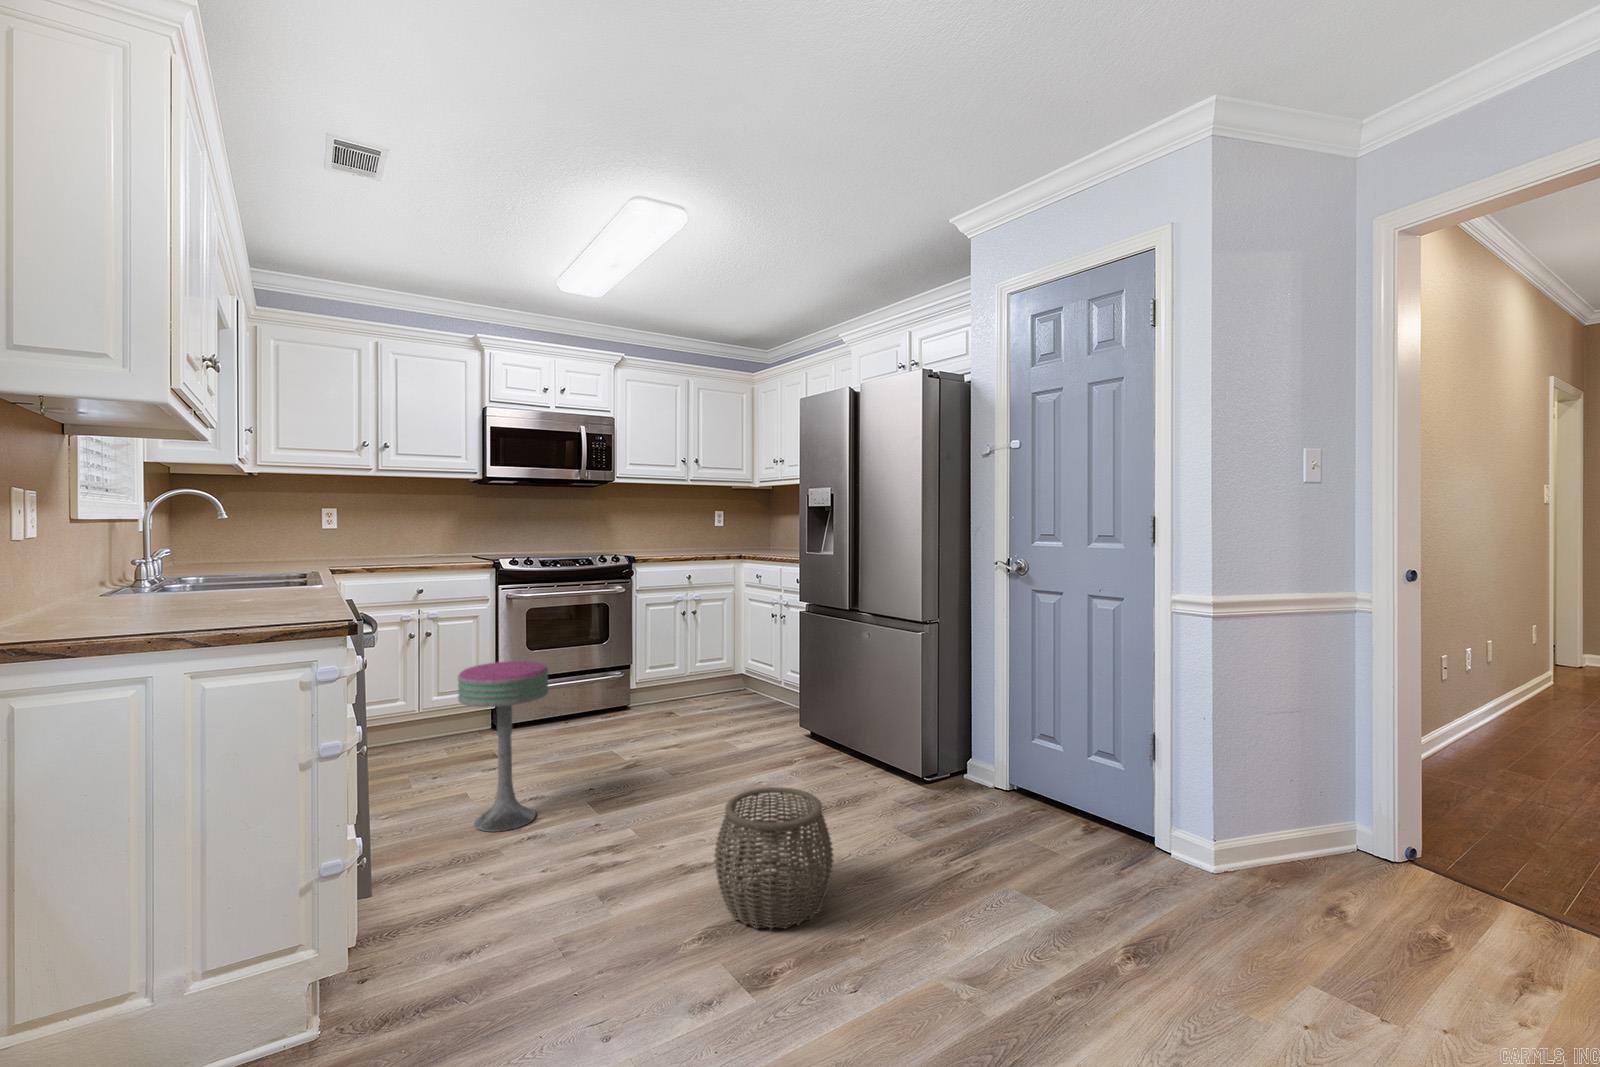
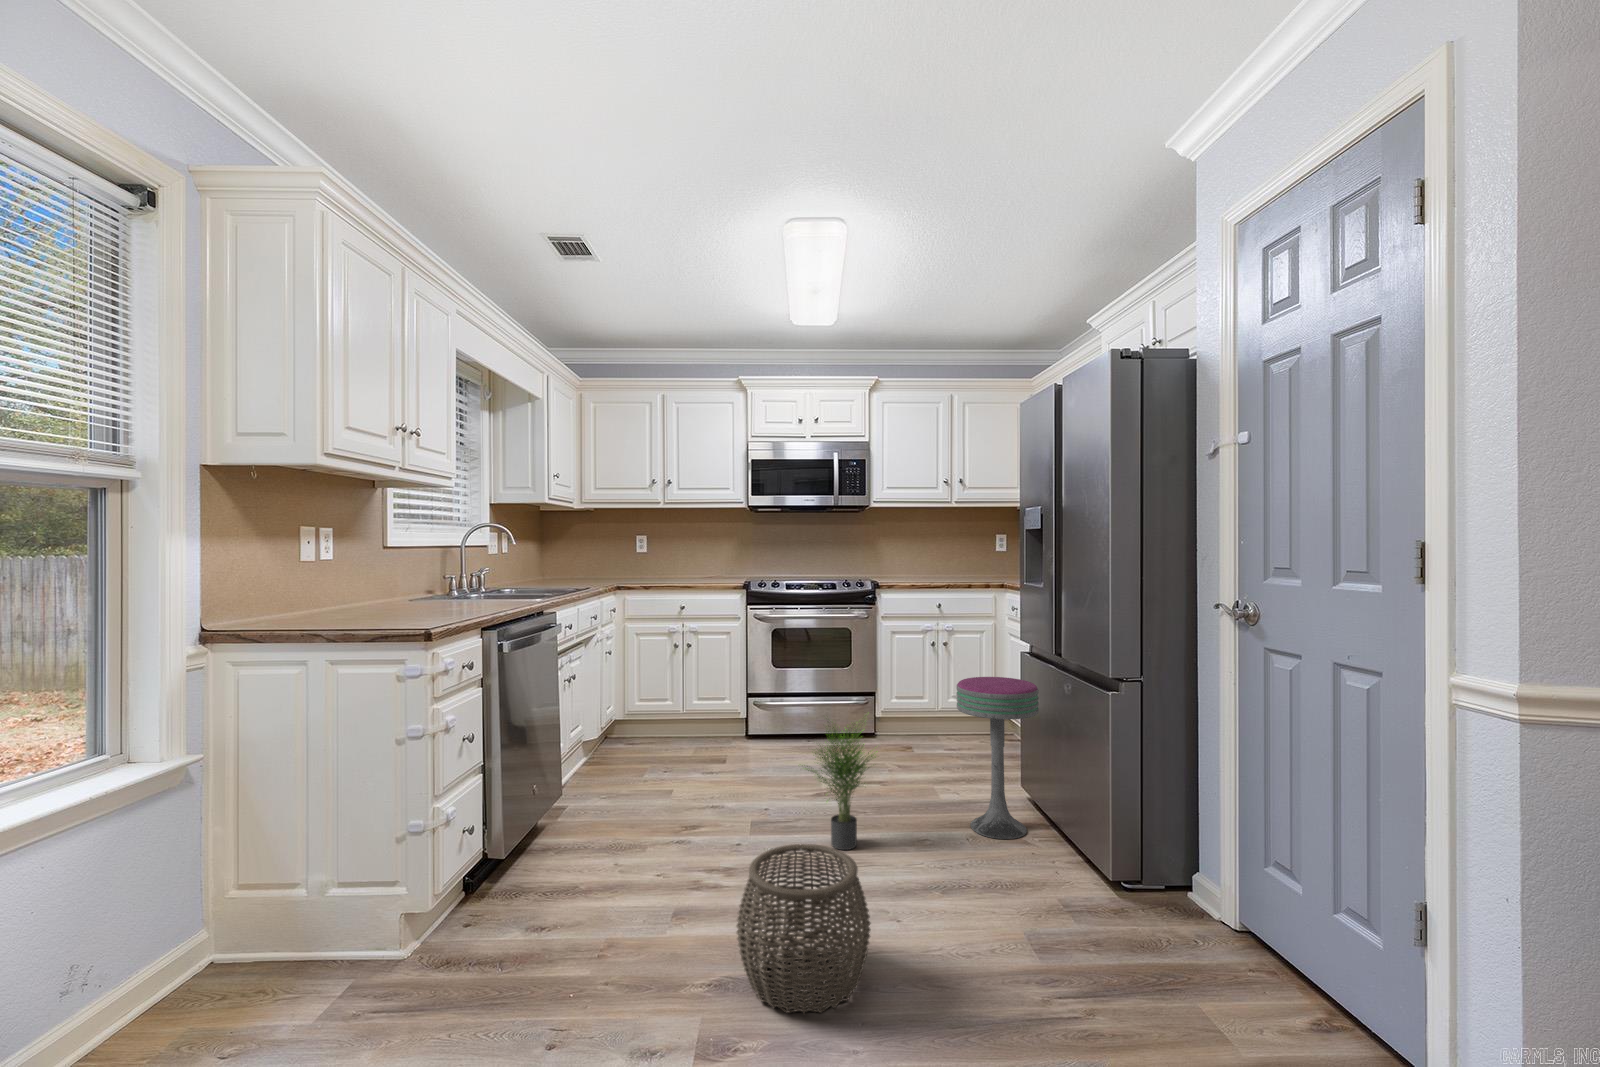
bar stool: present [458,661,548,832] -> present [956,677,1039,839]
potted plant: none [661,675,739,806] -> present [805,727,872,850]

